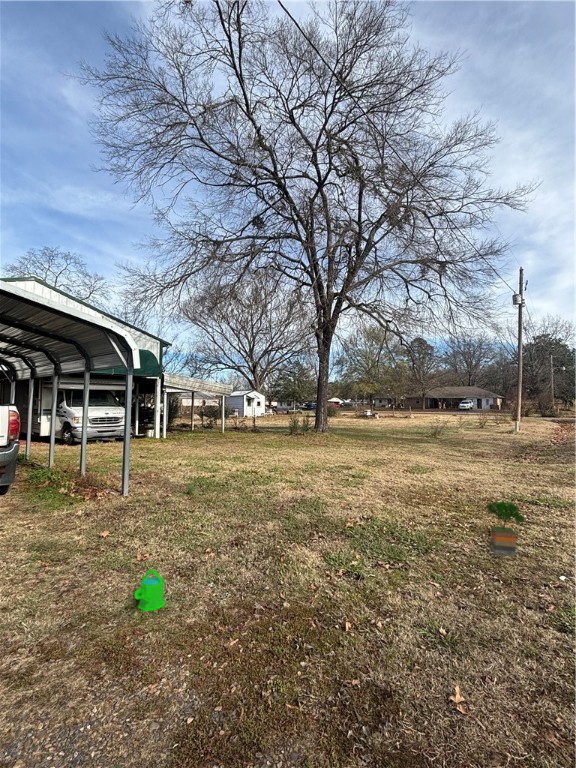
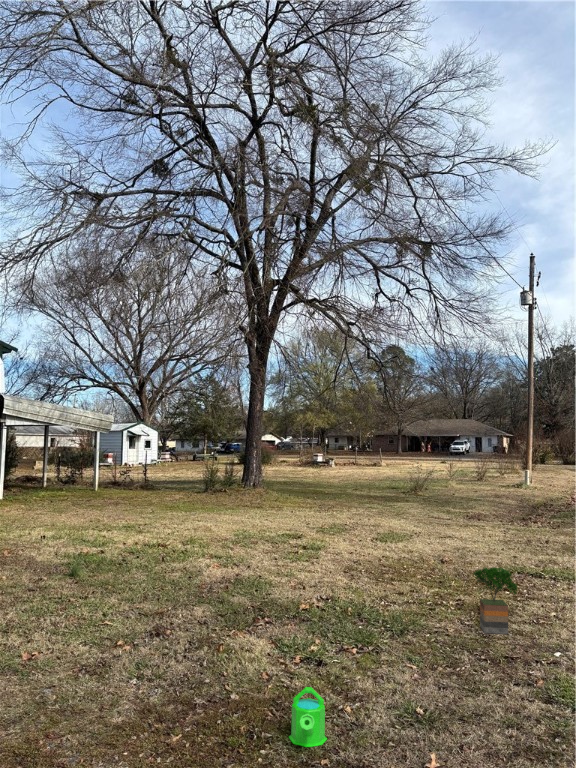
watering can: present [134,569,165,611] -> present [289,687,327,747]

